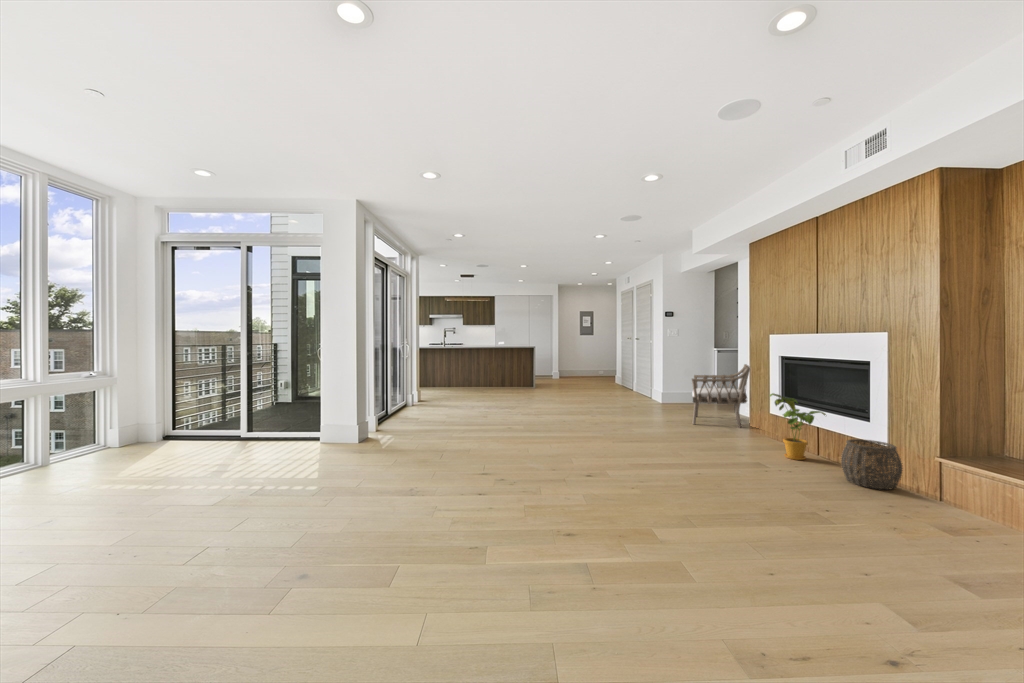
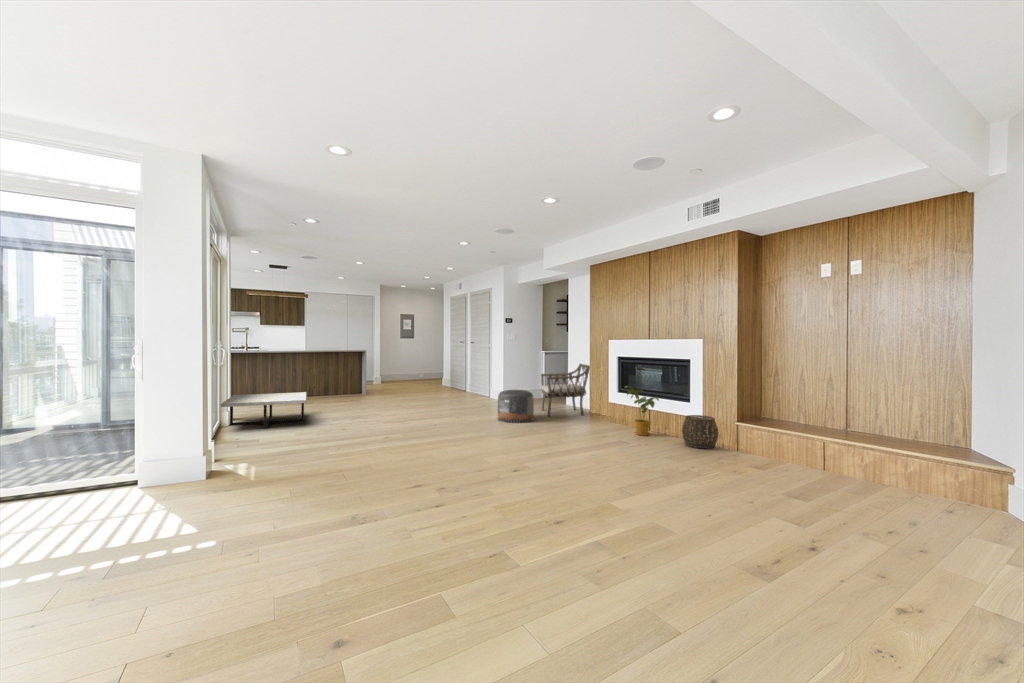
coffee table: none [396,382,467,411] -> present [221,392,306,429]
pouf: none [629,391,671,428] -> present [498,390,534,423]

